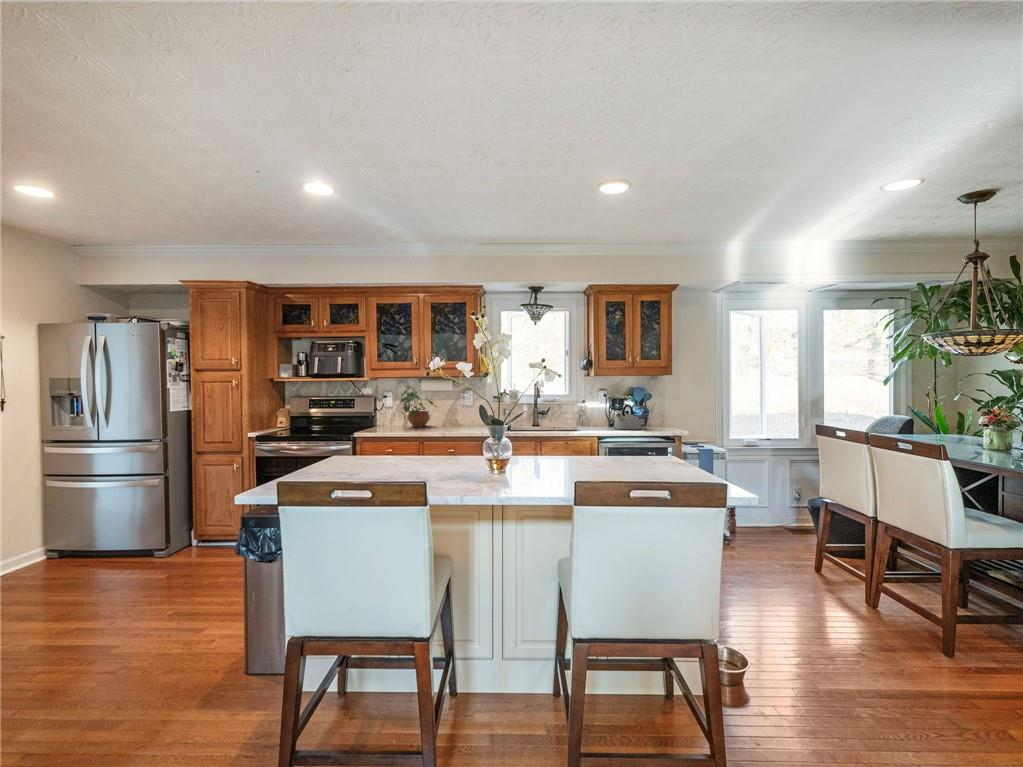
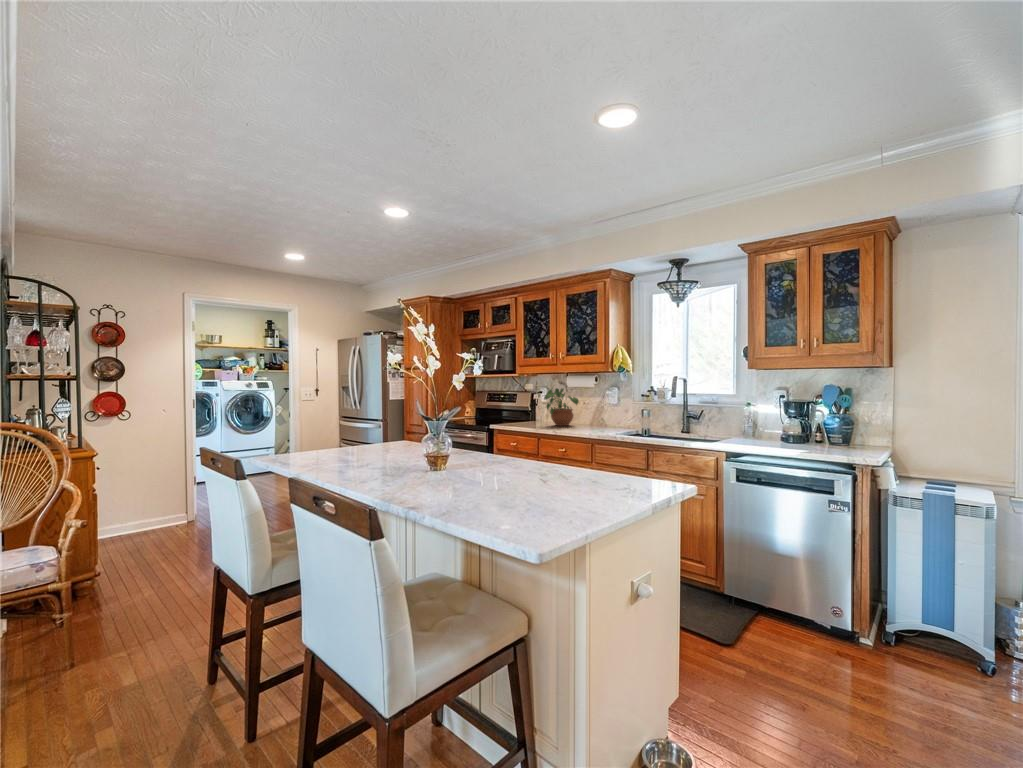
kettle: present [613,404,642,430] -> none [757,414,806,451]

